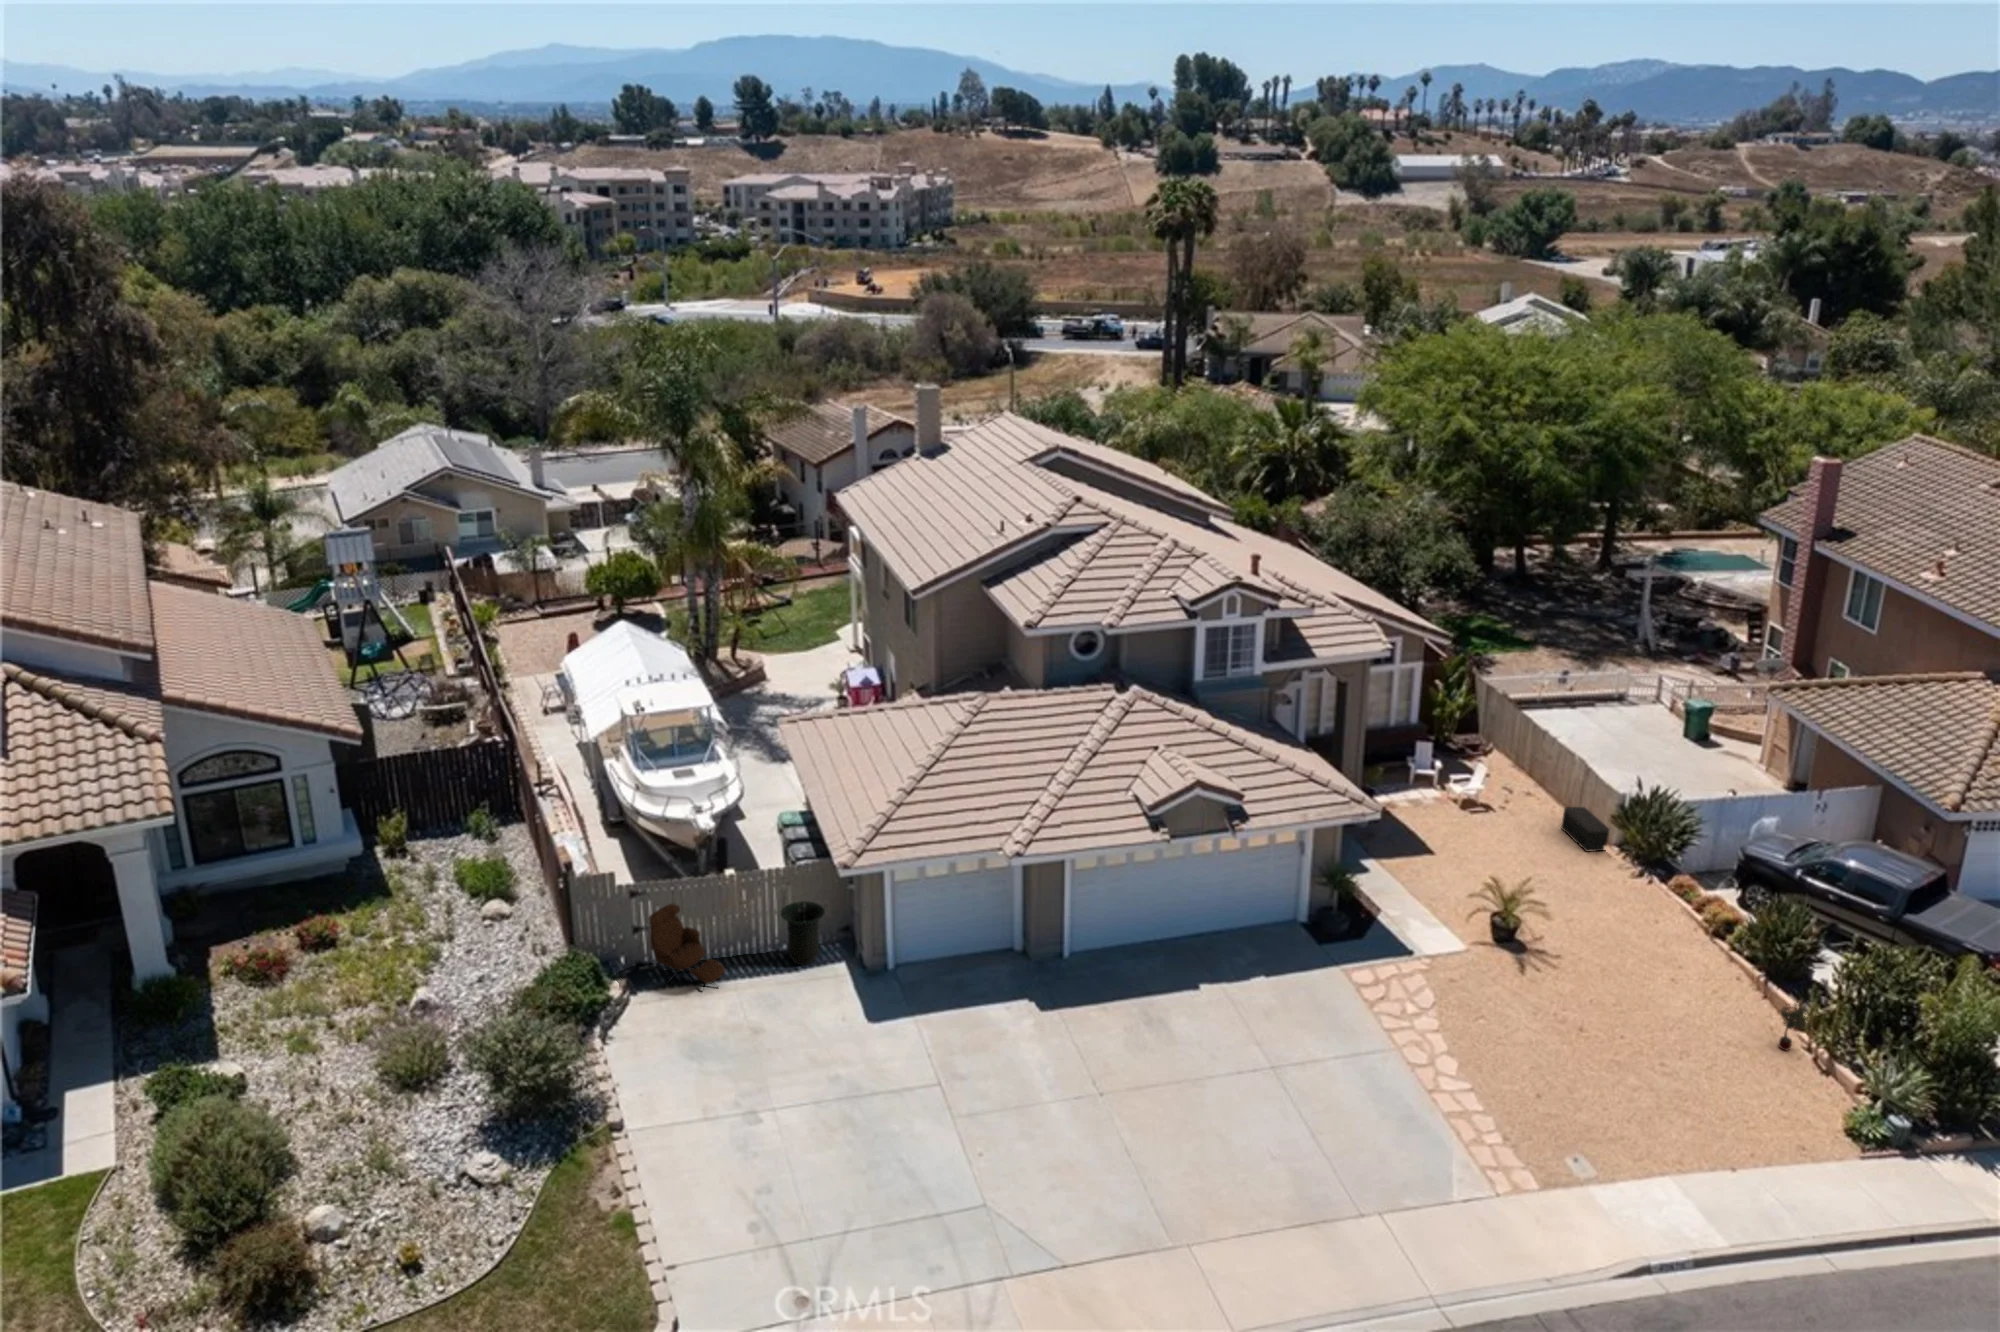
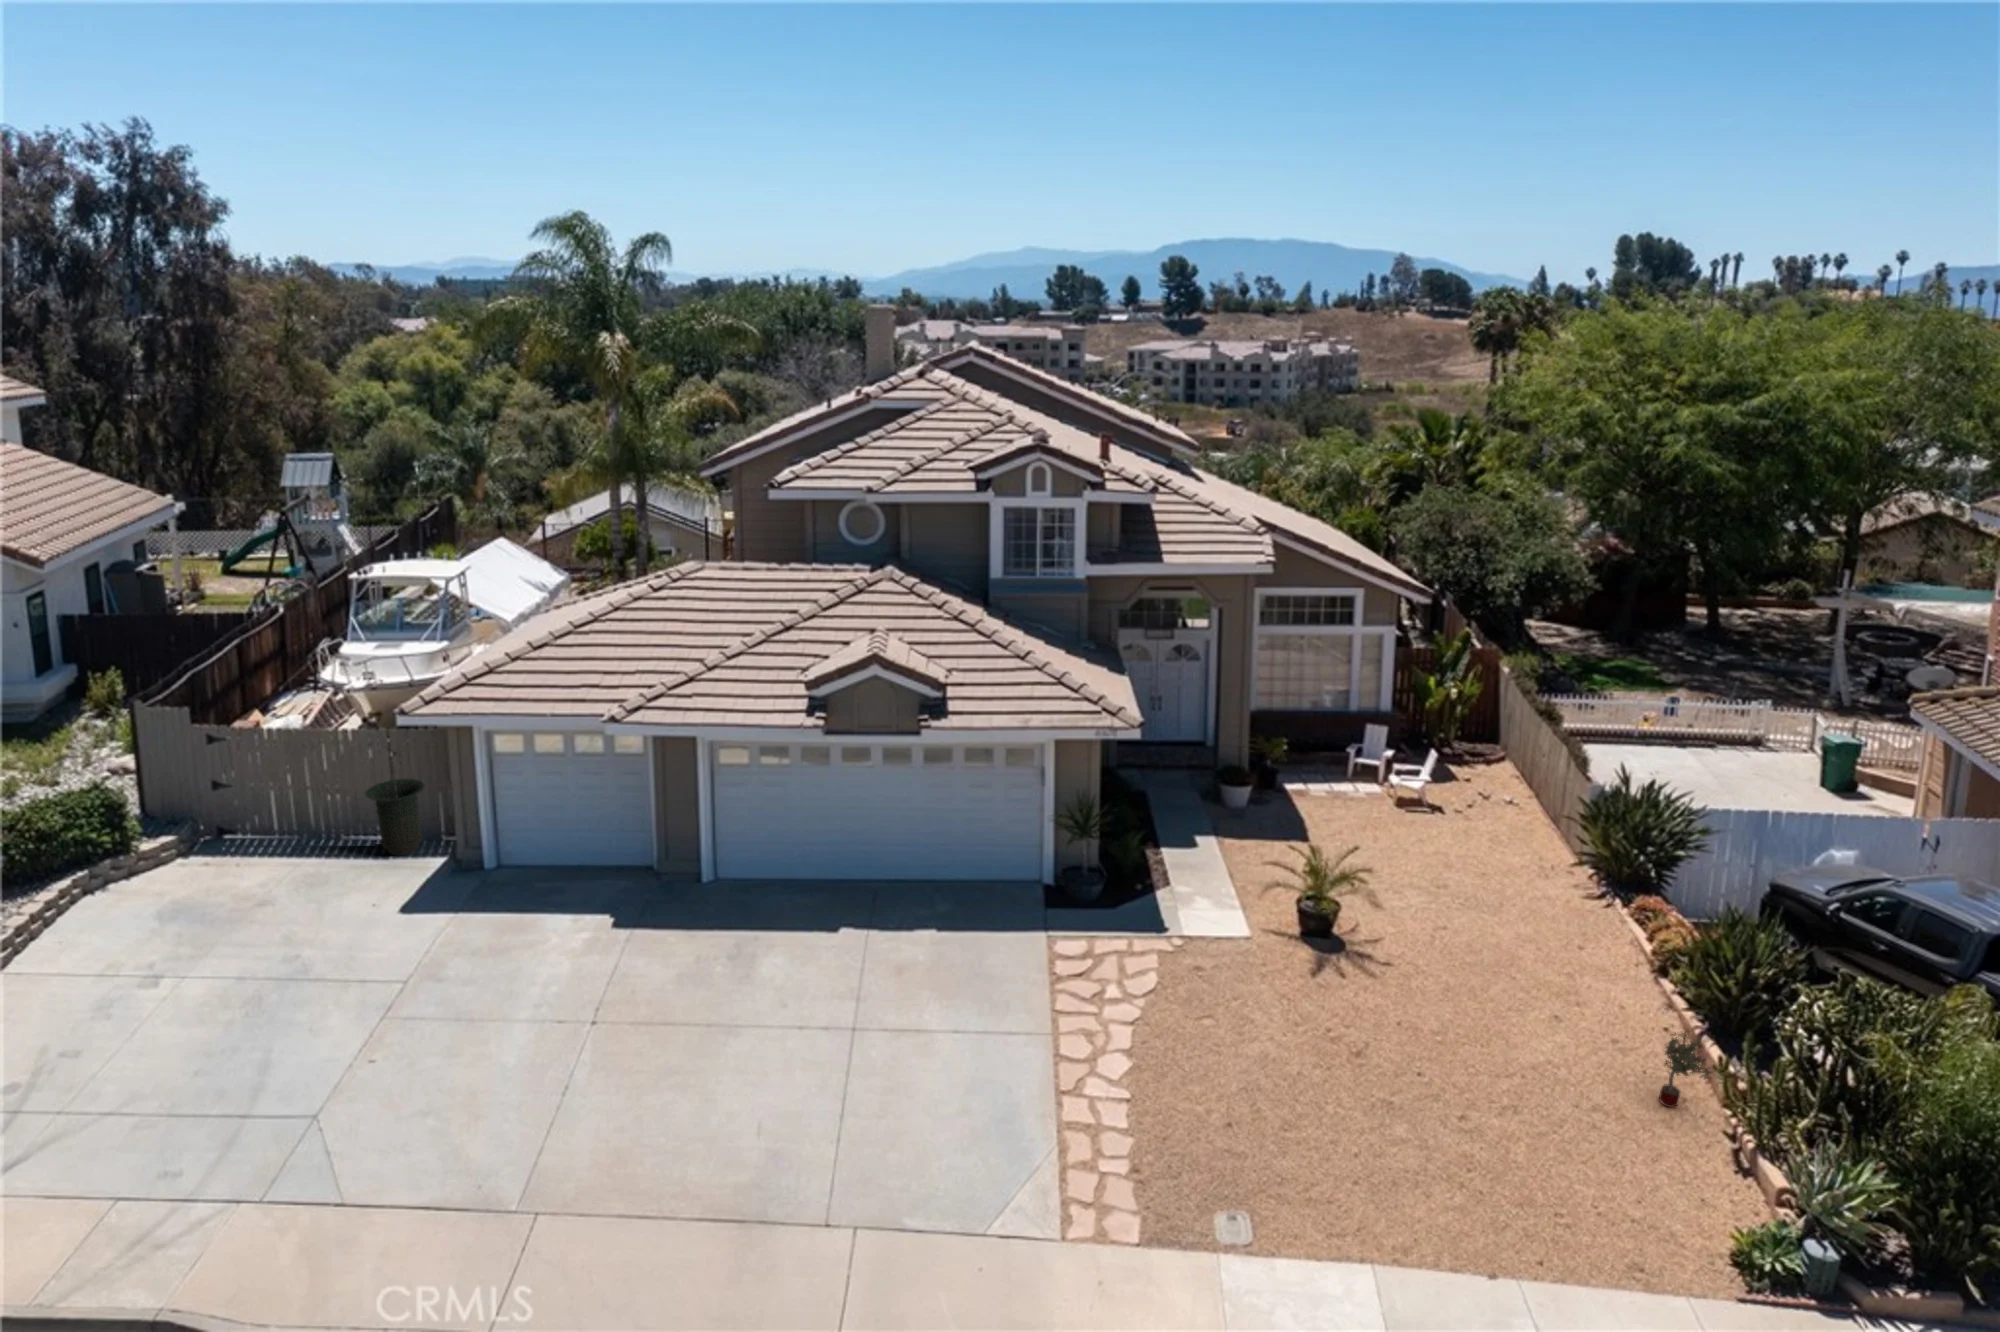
storage bench: present [1561,807,1609,852] -> none [1466,765,1519,822]
lounge chair: present [649,904,725,988] -> none [203,766,287,872]

